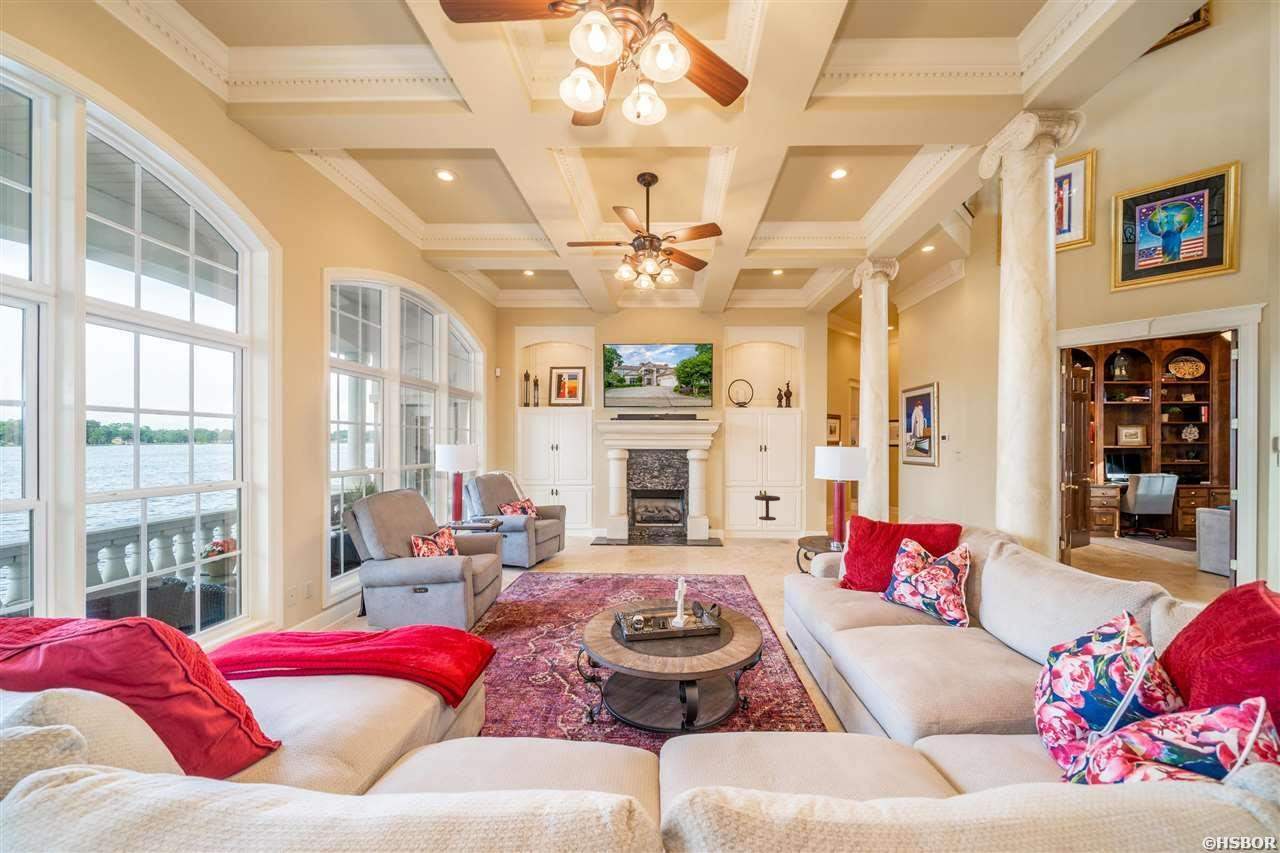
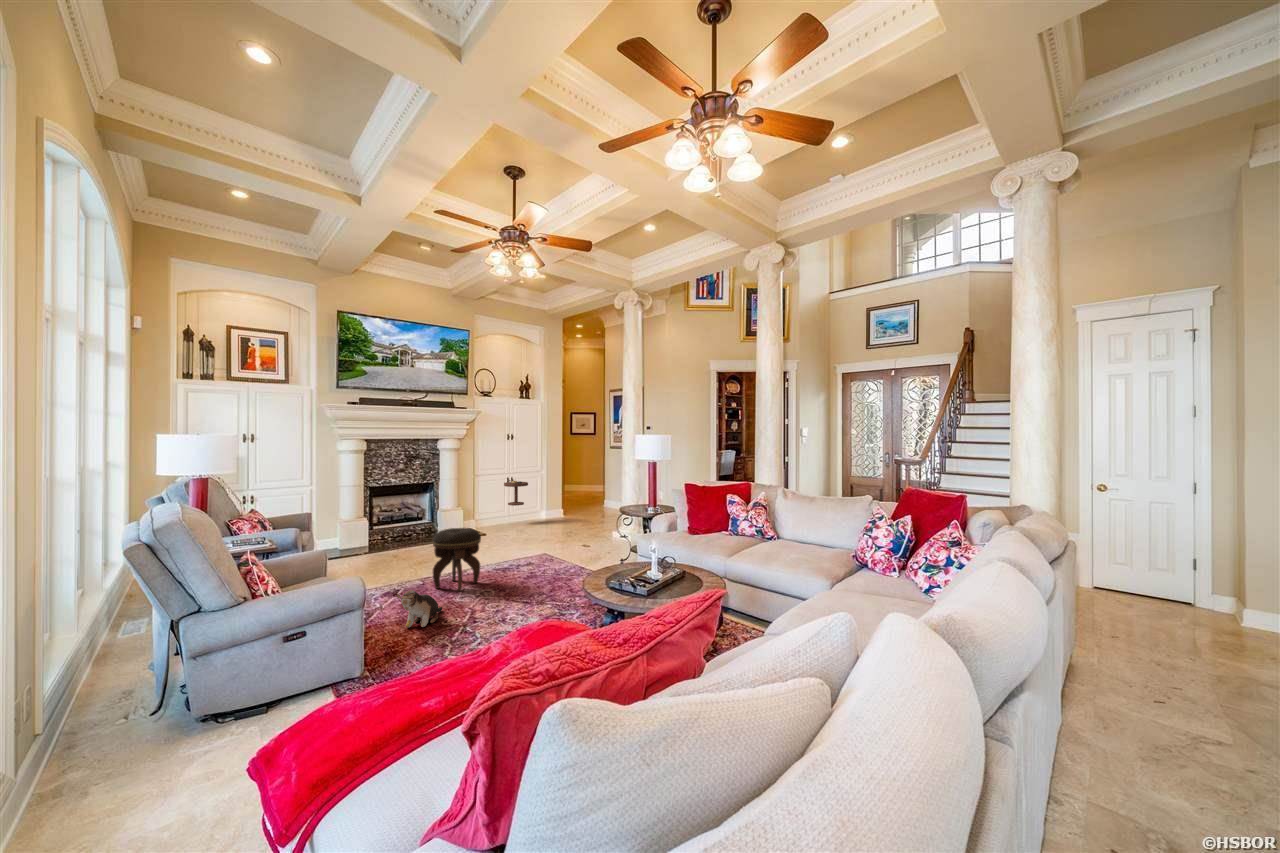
footstool: none [607,532,649,591] -> present [432,528,481,591]
plush toy: none [530,578,585,612] -> present [397,590,442,628]

